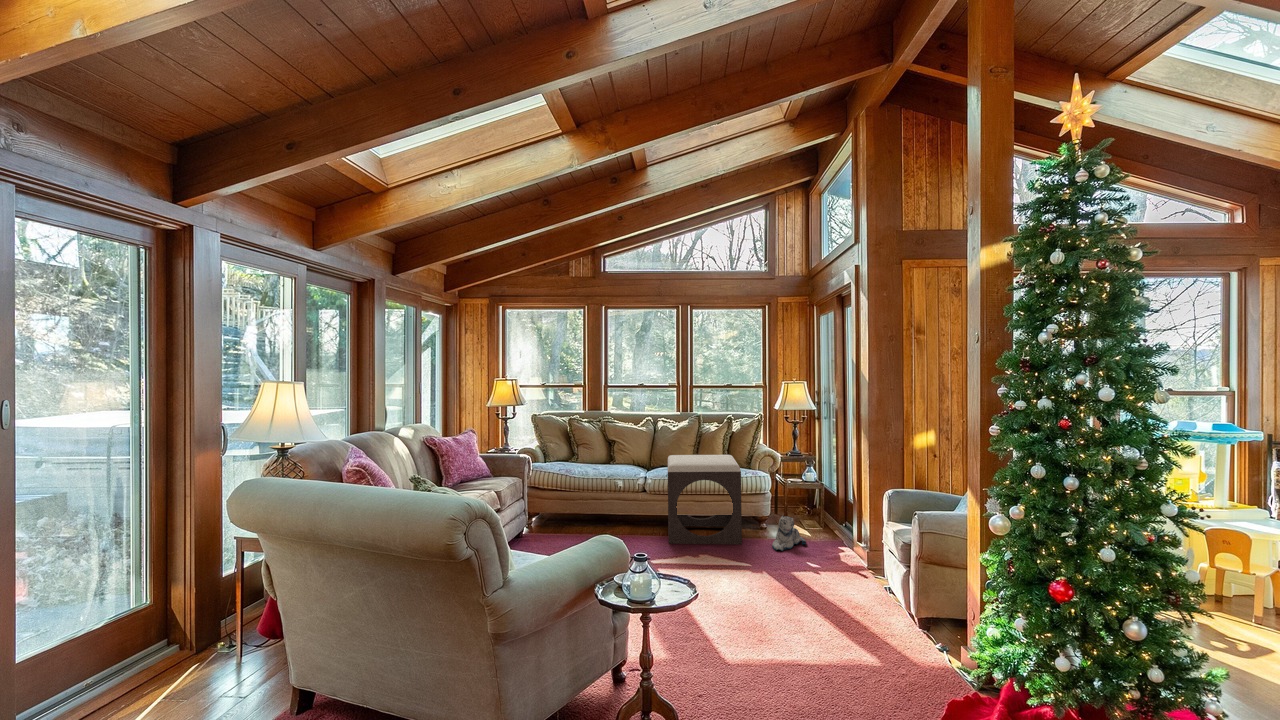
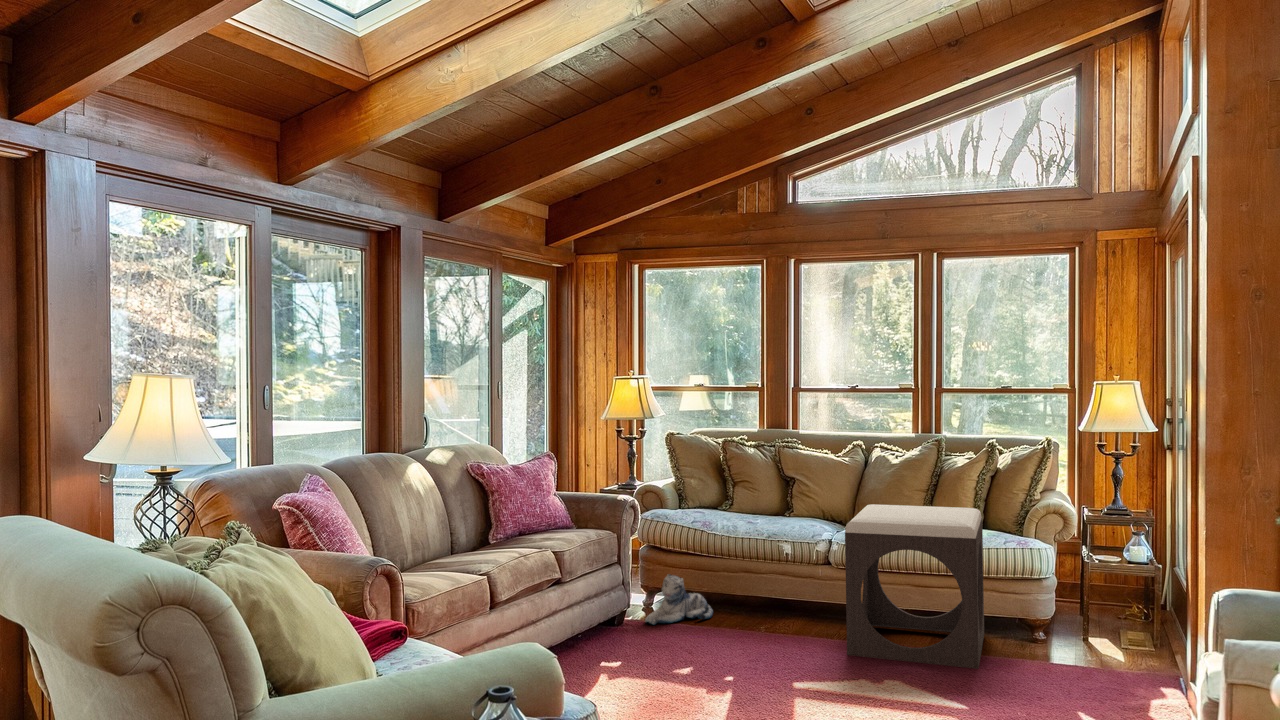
plush toy: present [772,516,806,551] -> present [645,574,713,625]

